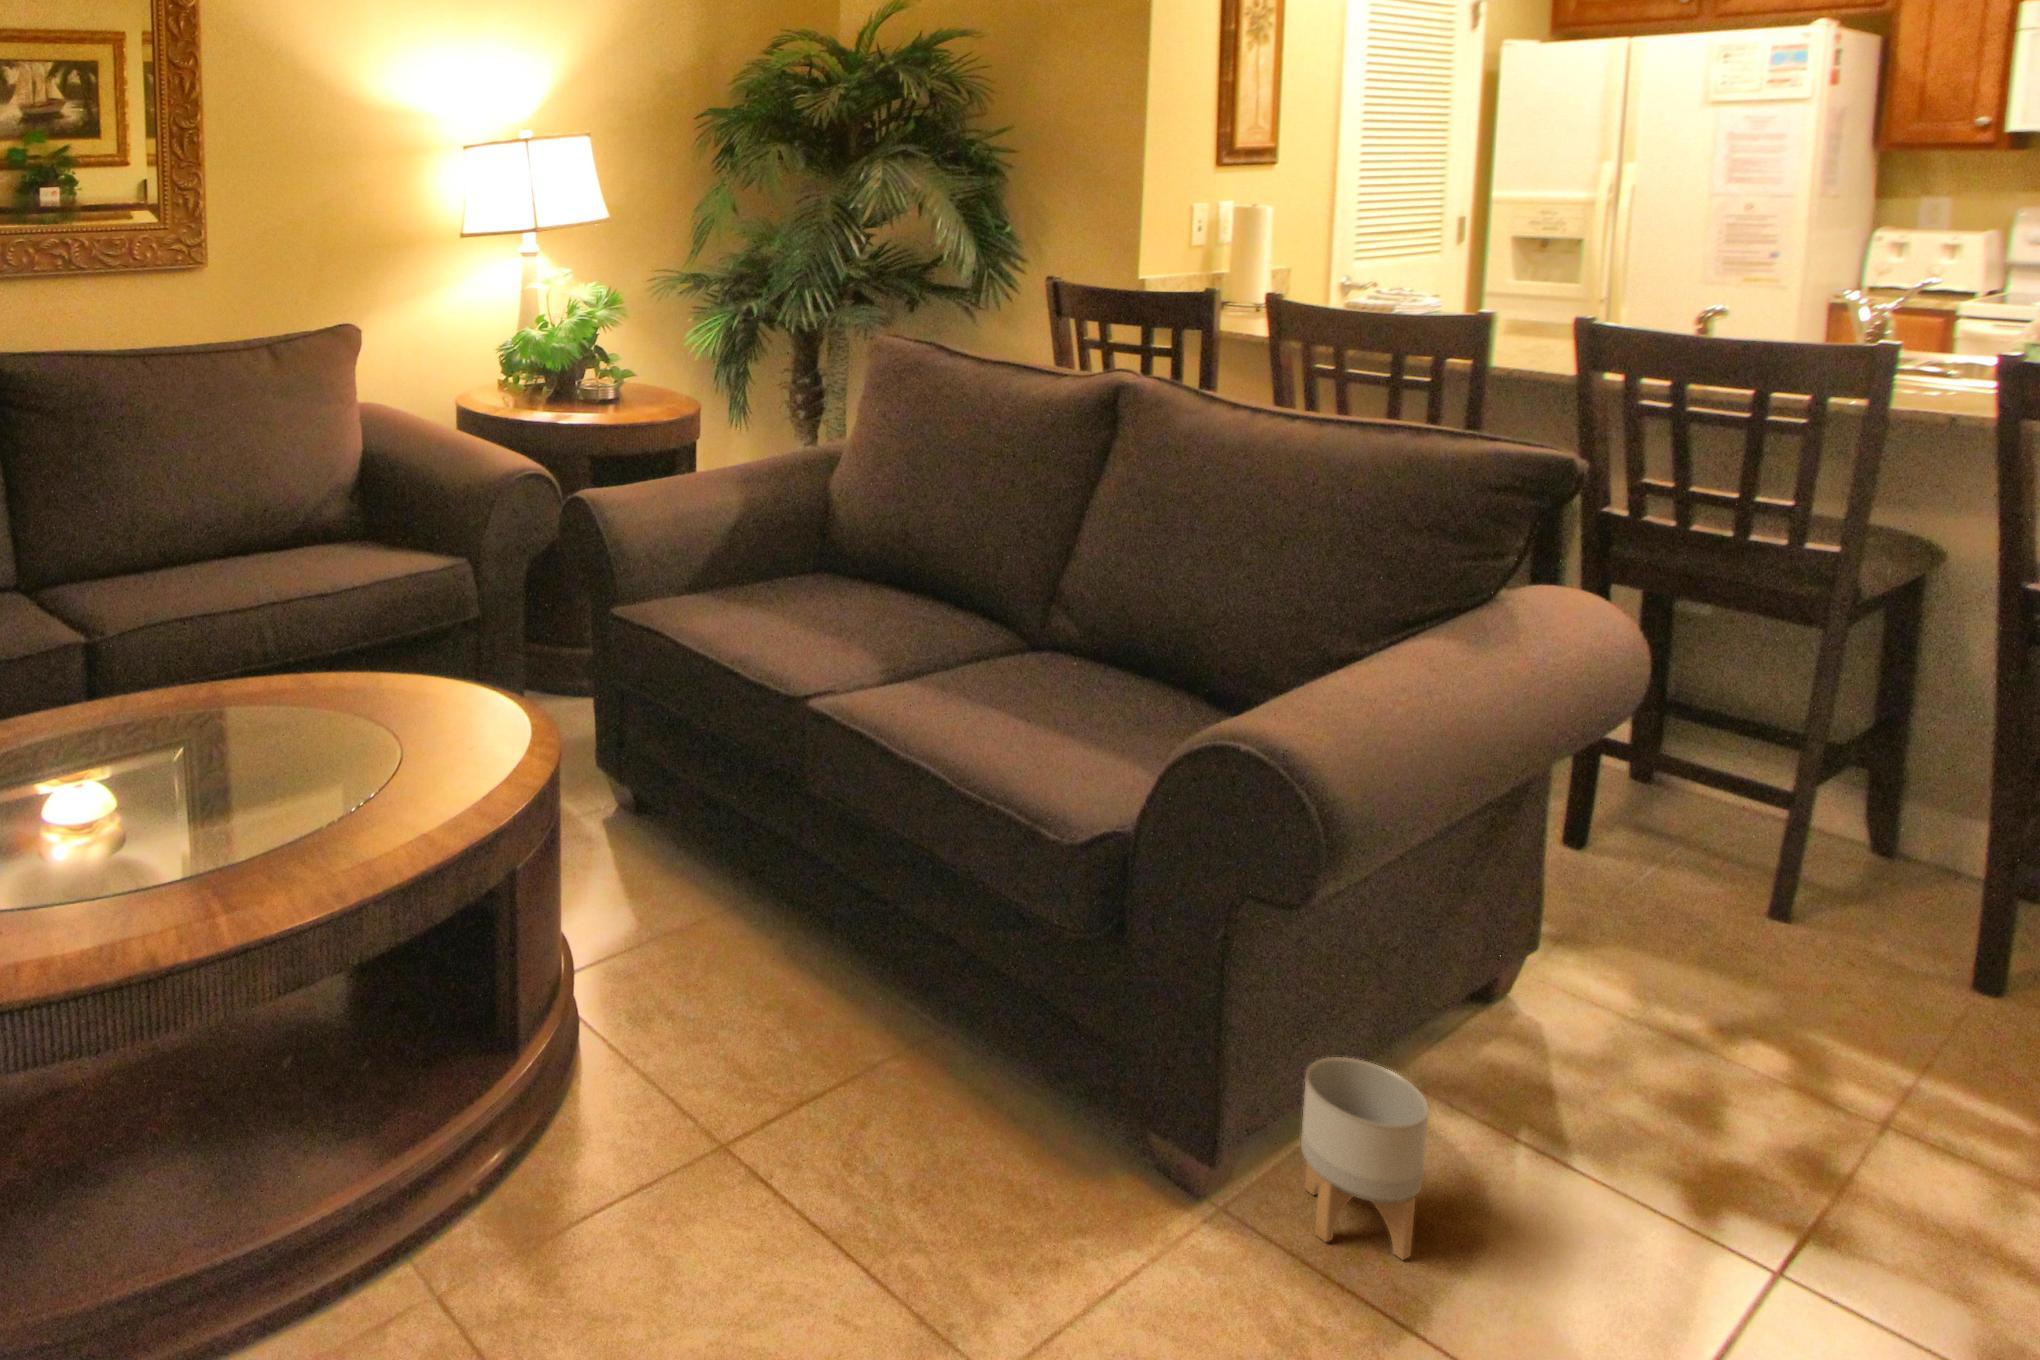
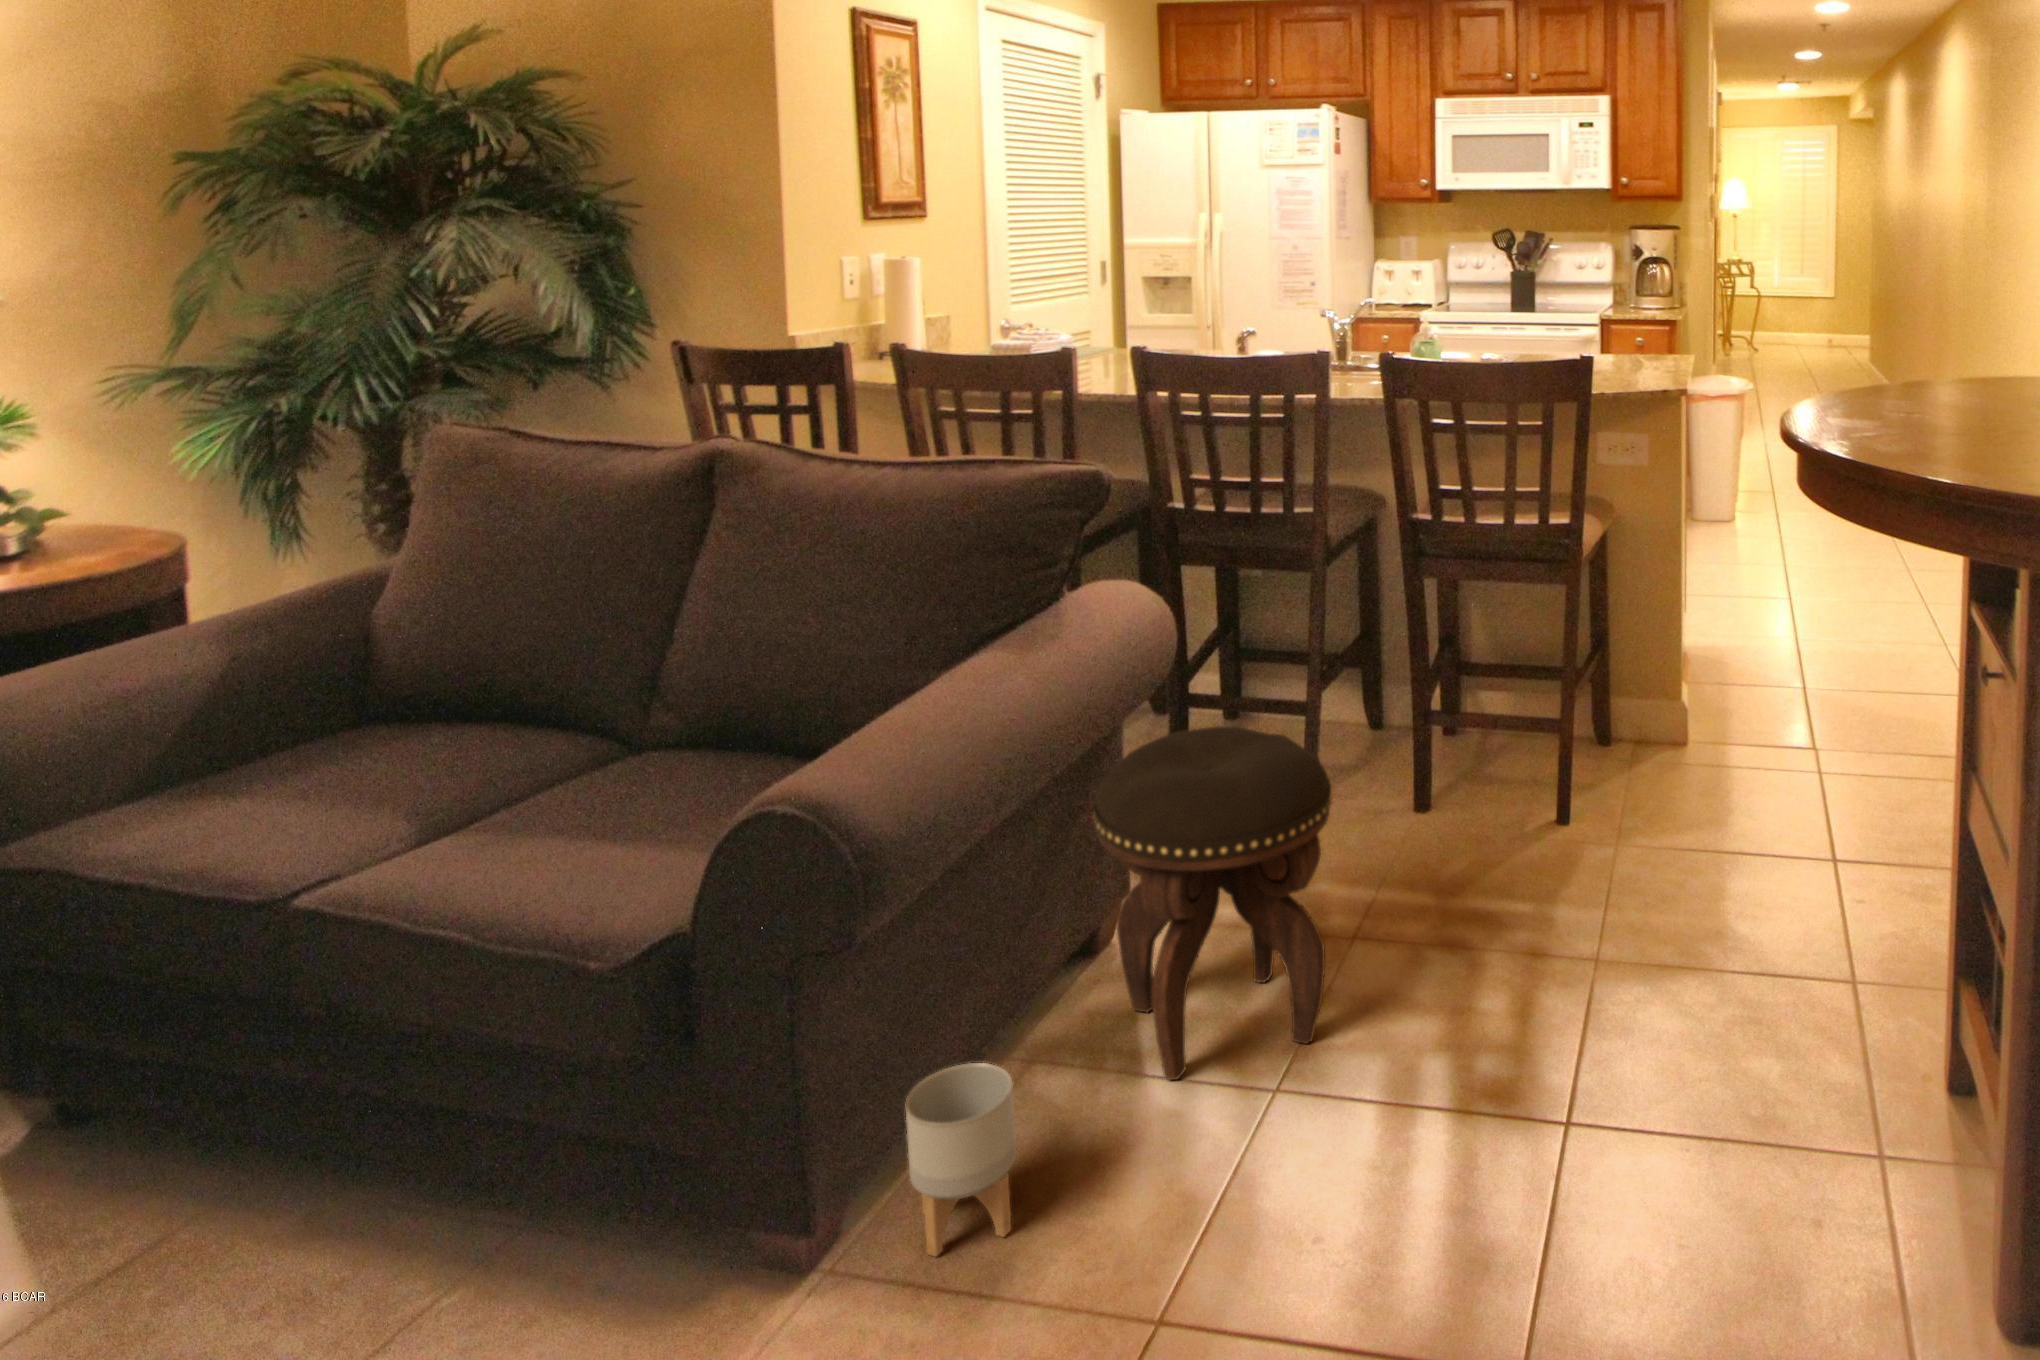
footstool: none [1523,781,1894,1220] -> present [1093,726,1332,1080]

